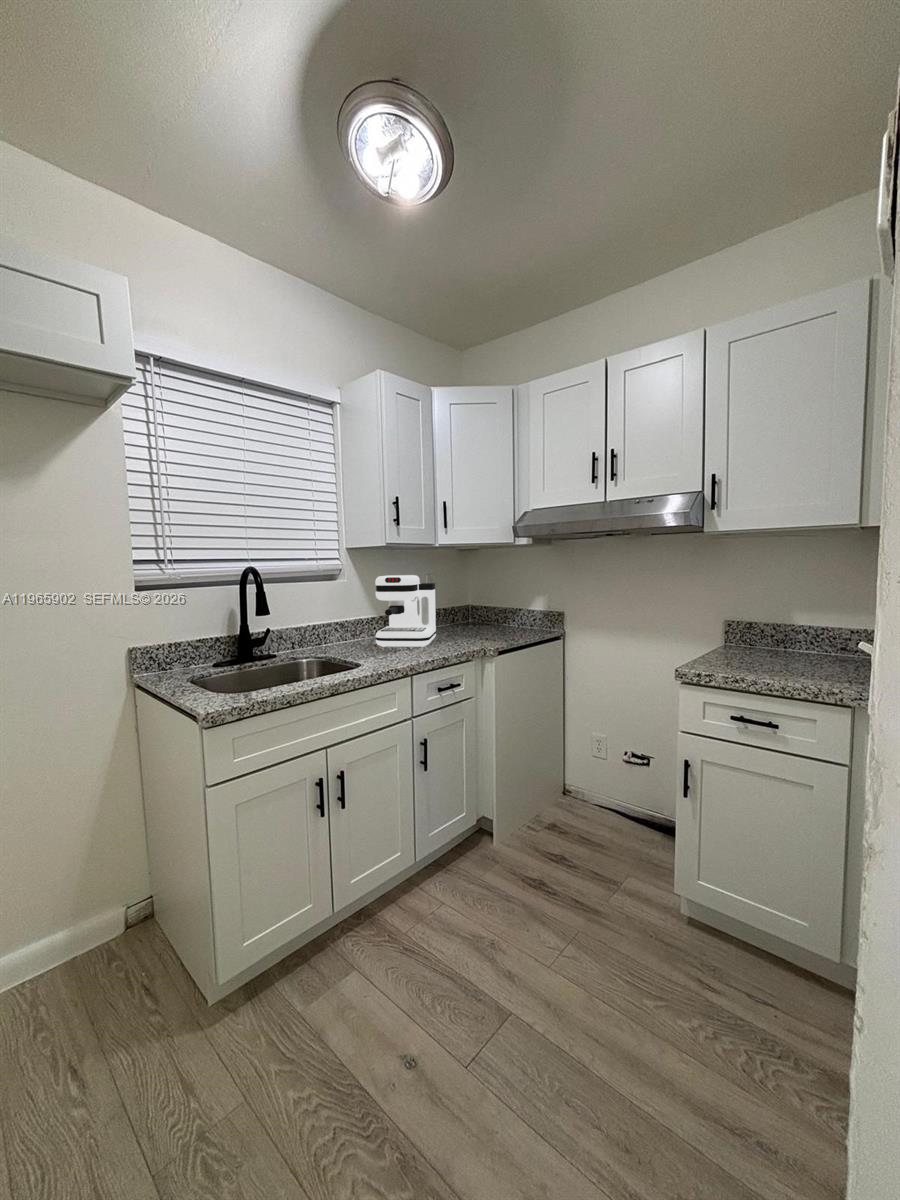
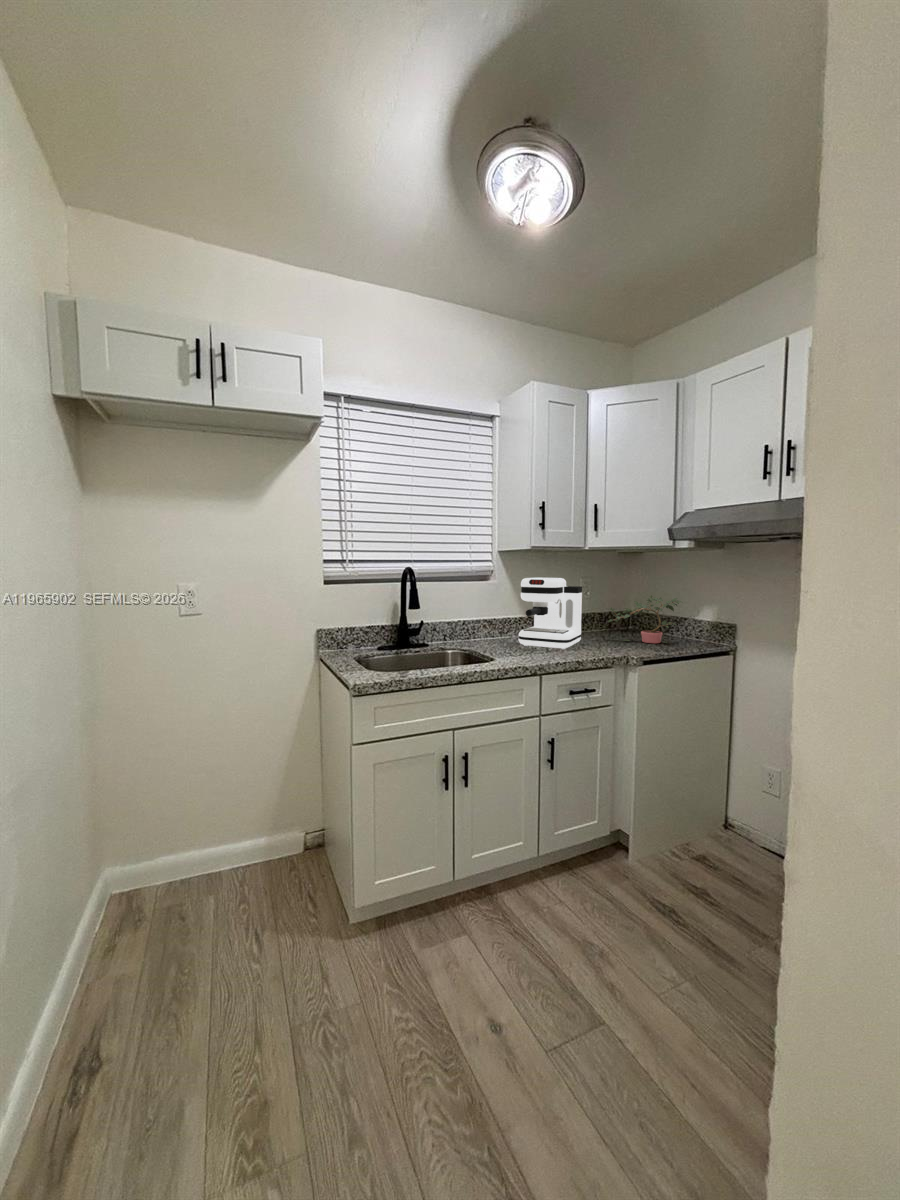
potted plant: none [457,589,523,635] -> present [608,596,682,643]

